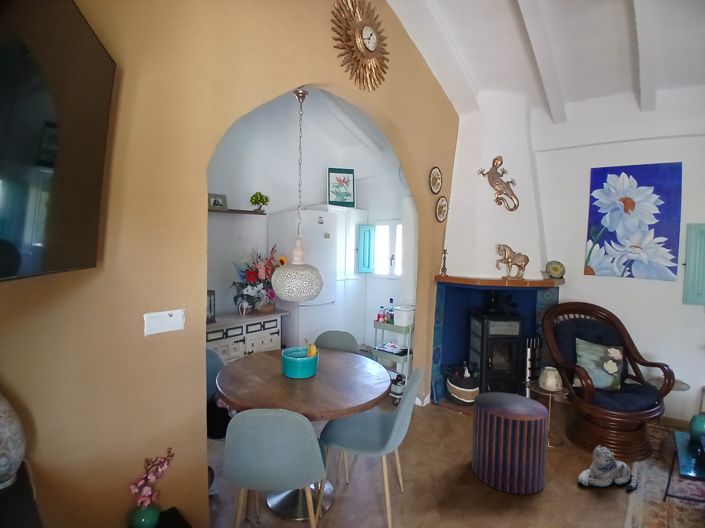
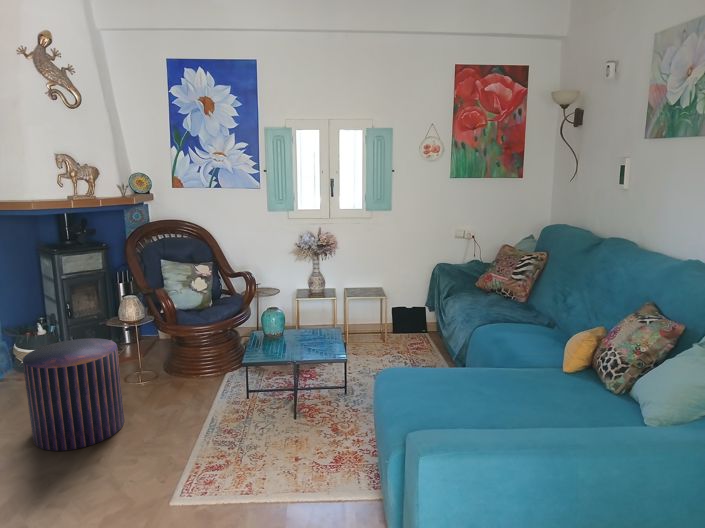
plush toy: present [578,445,637,490] -> none [159,366,218,411]

